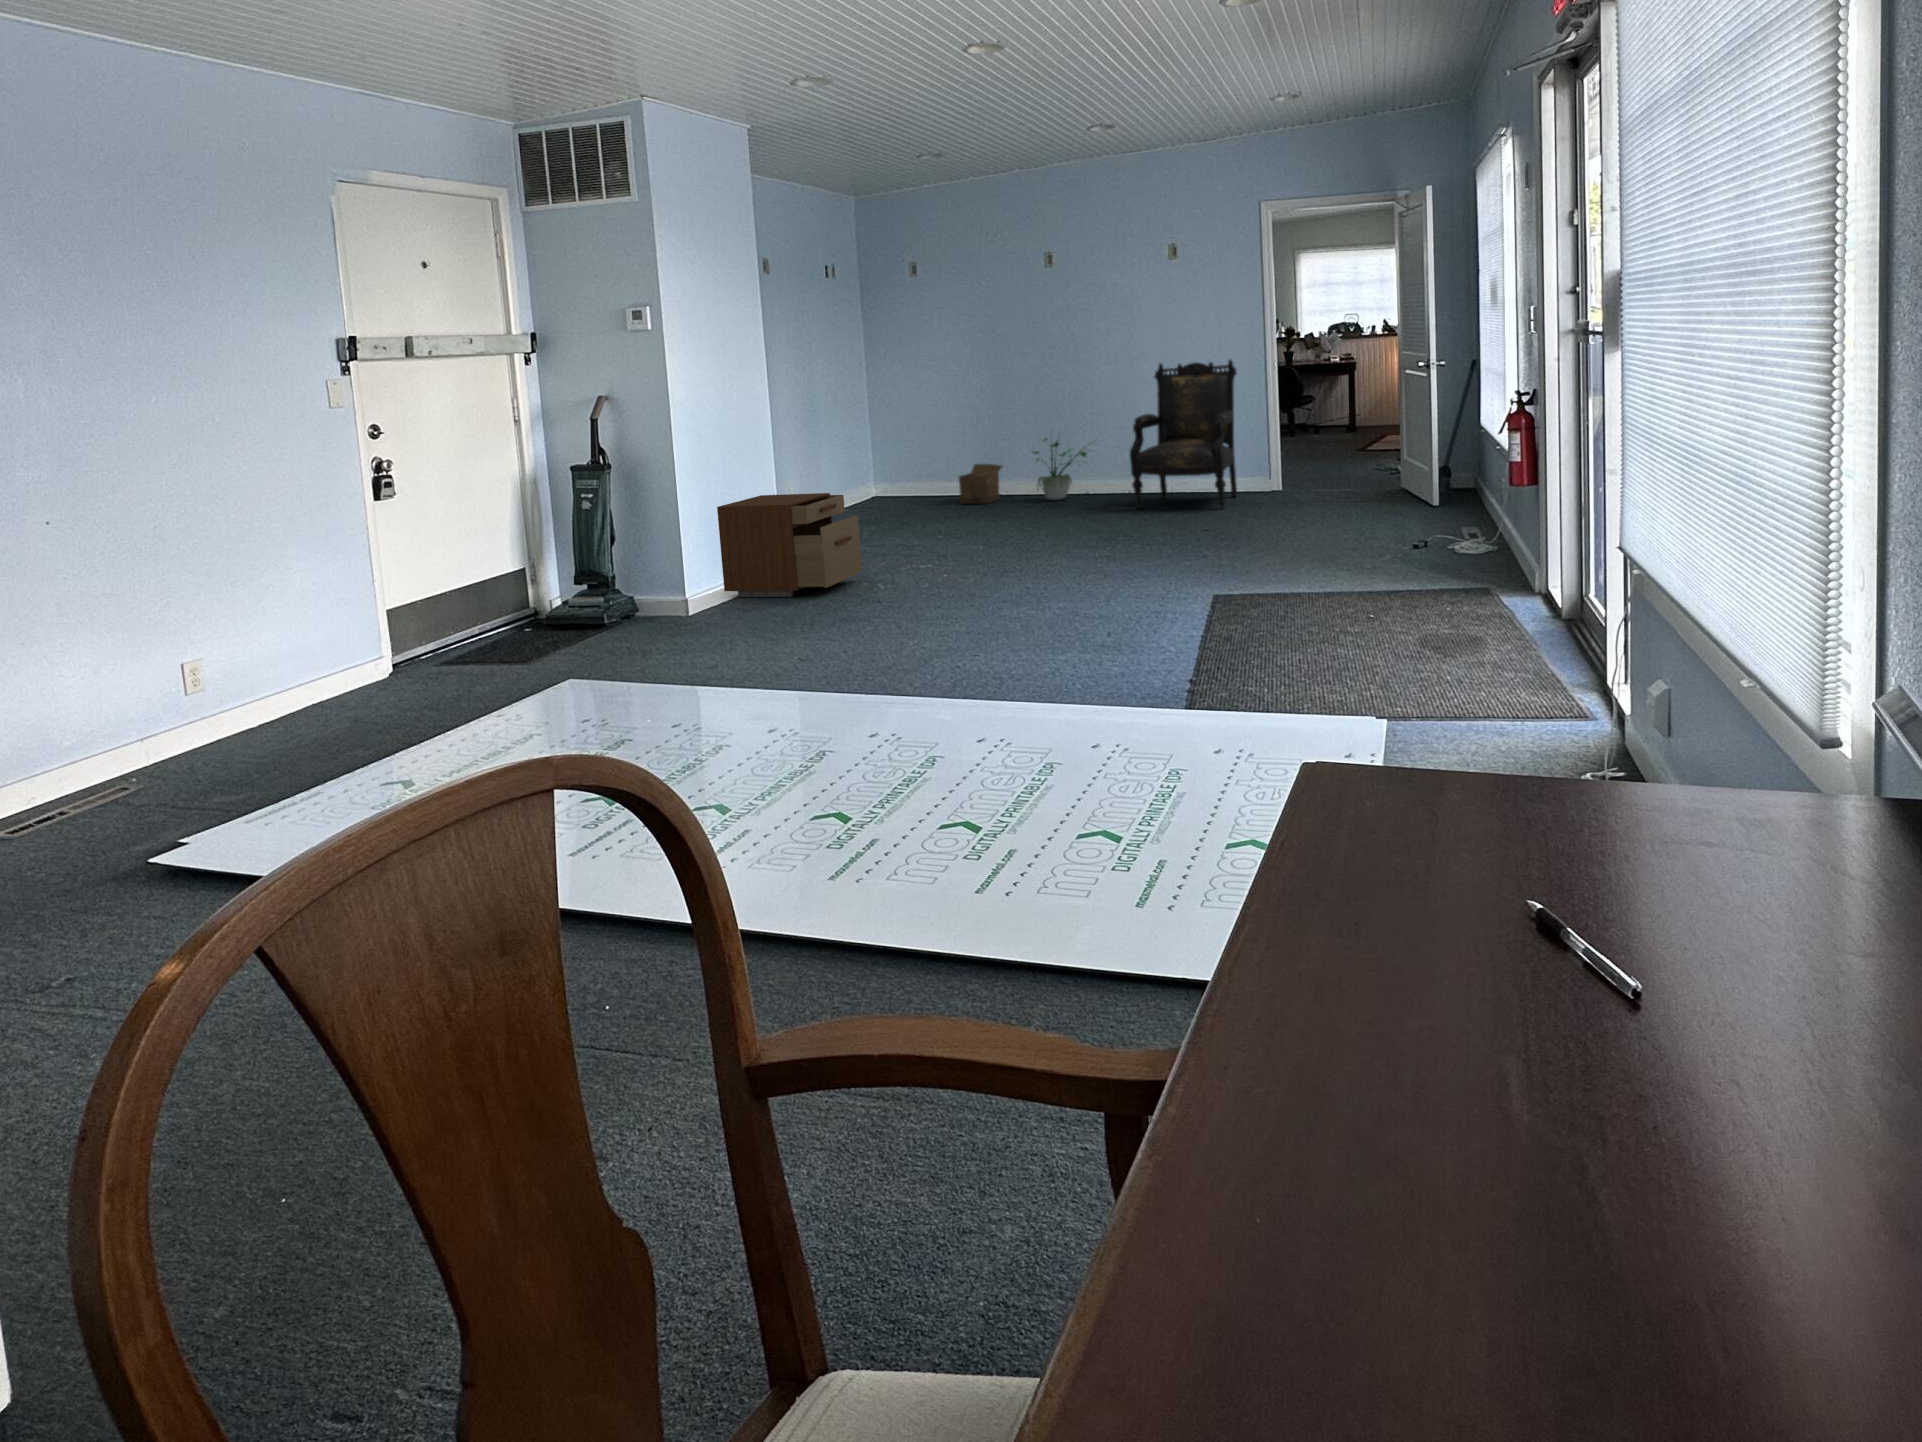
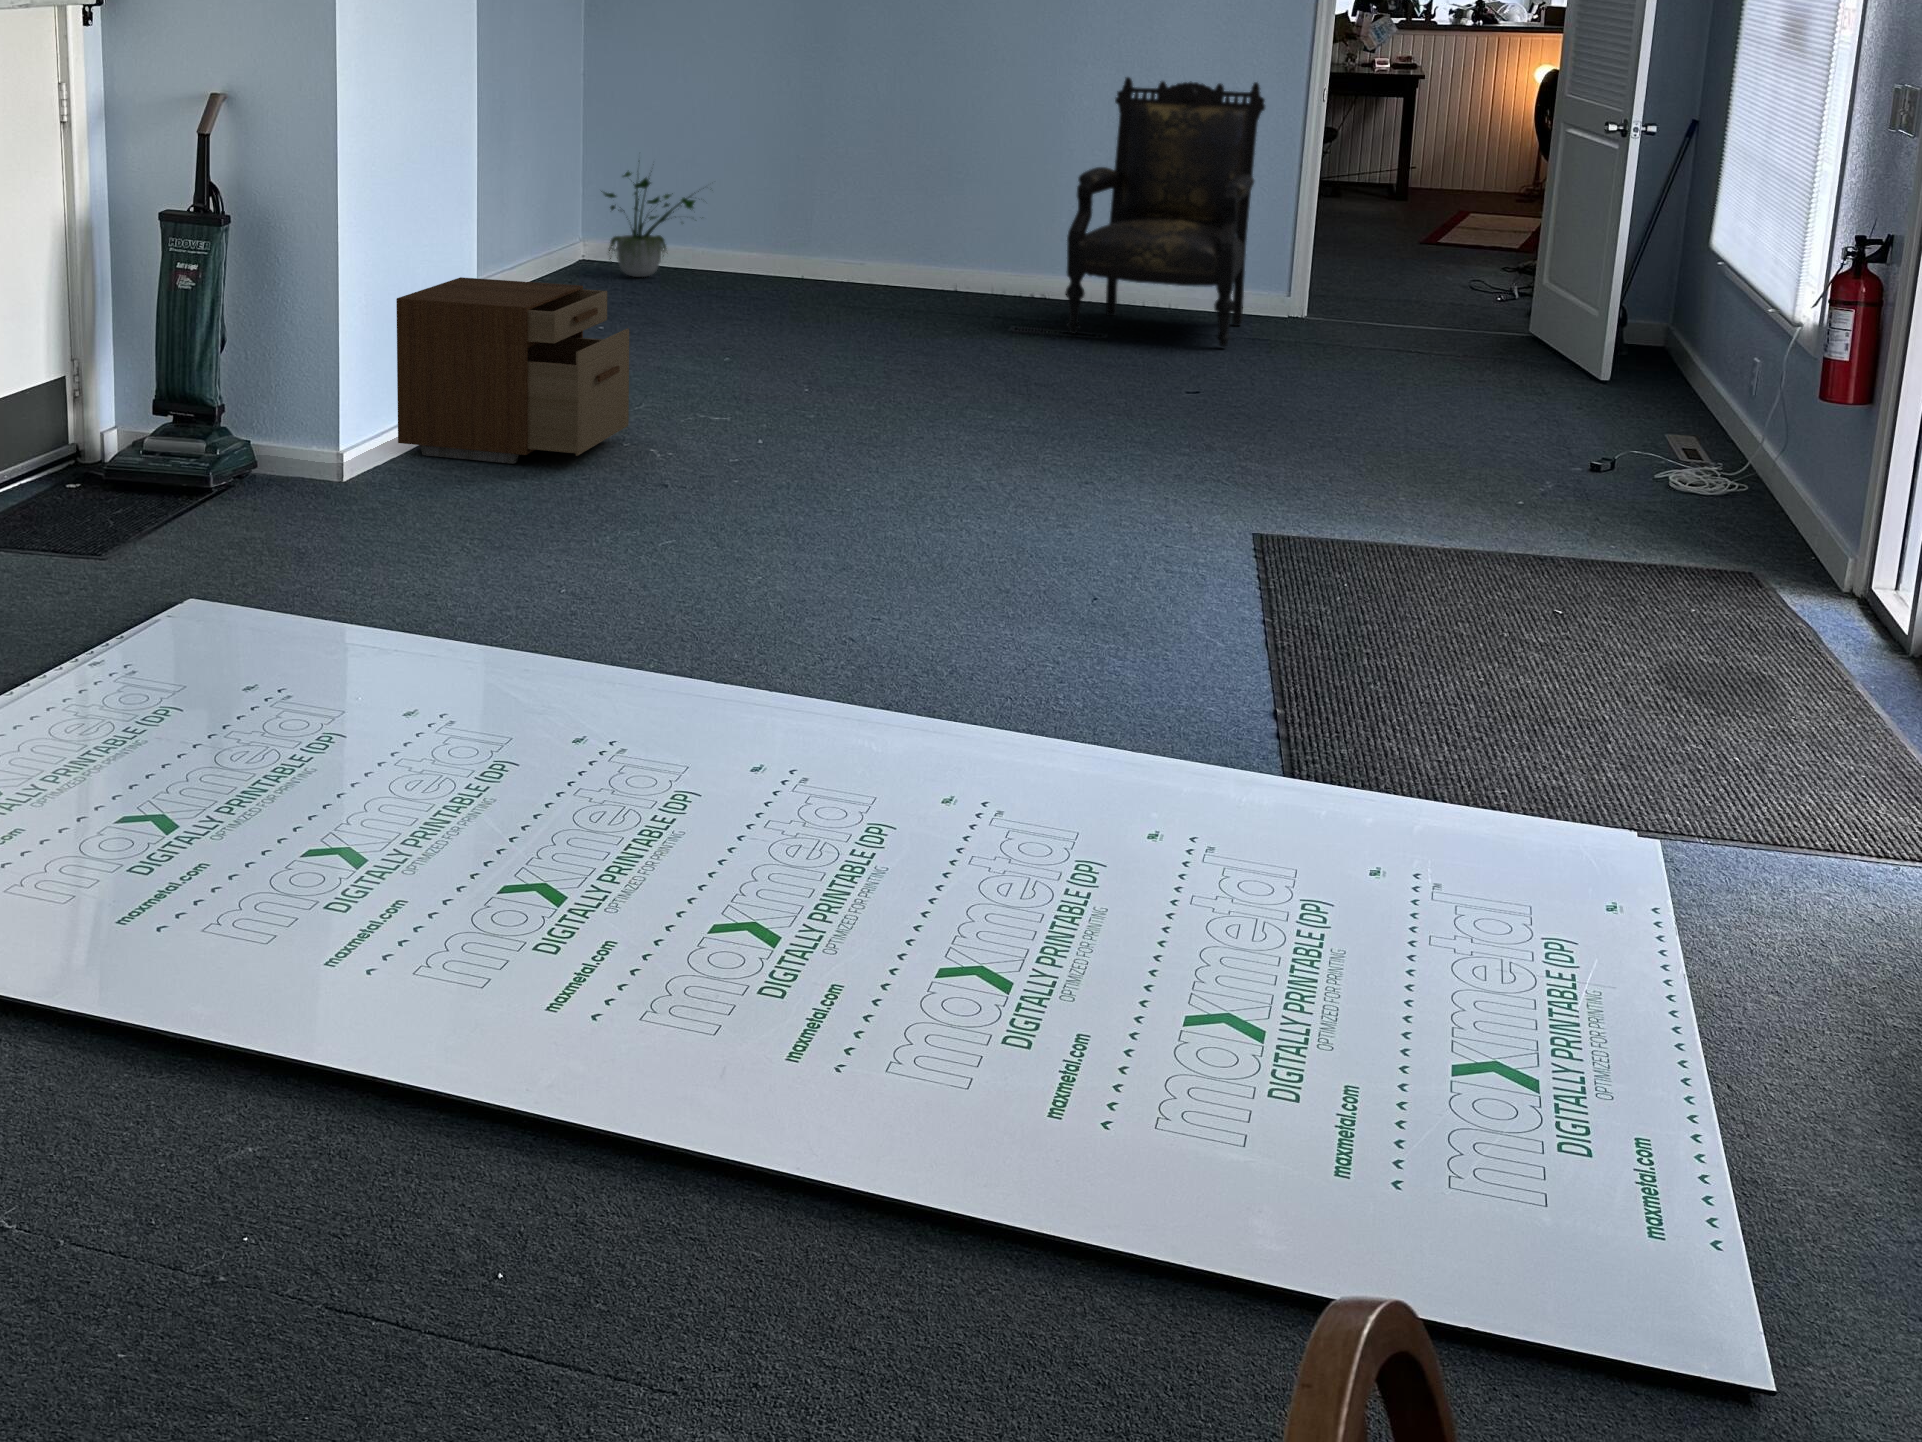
potted plant: present [1032,438,1087,500] -> present [601,172,703,277]
cardboard box: present [959,464,1002,504] -> none [748,221,827,295]

